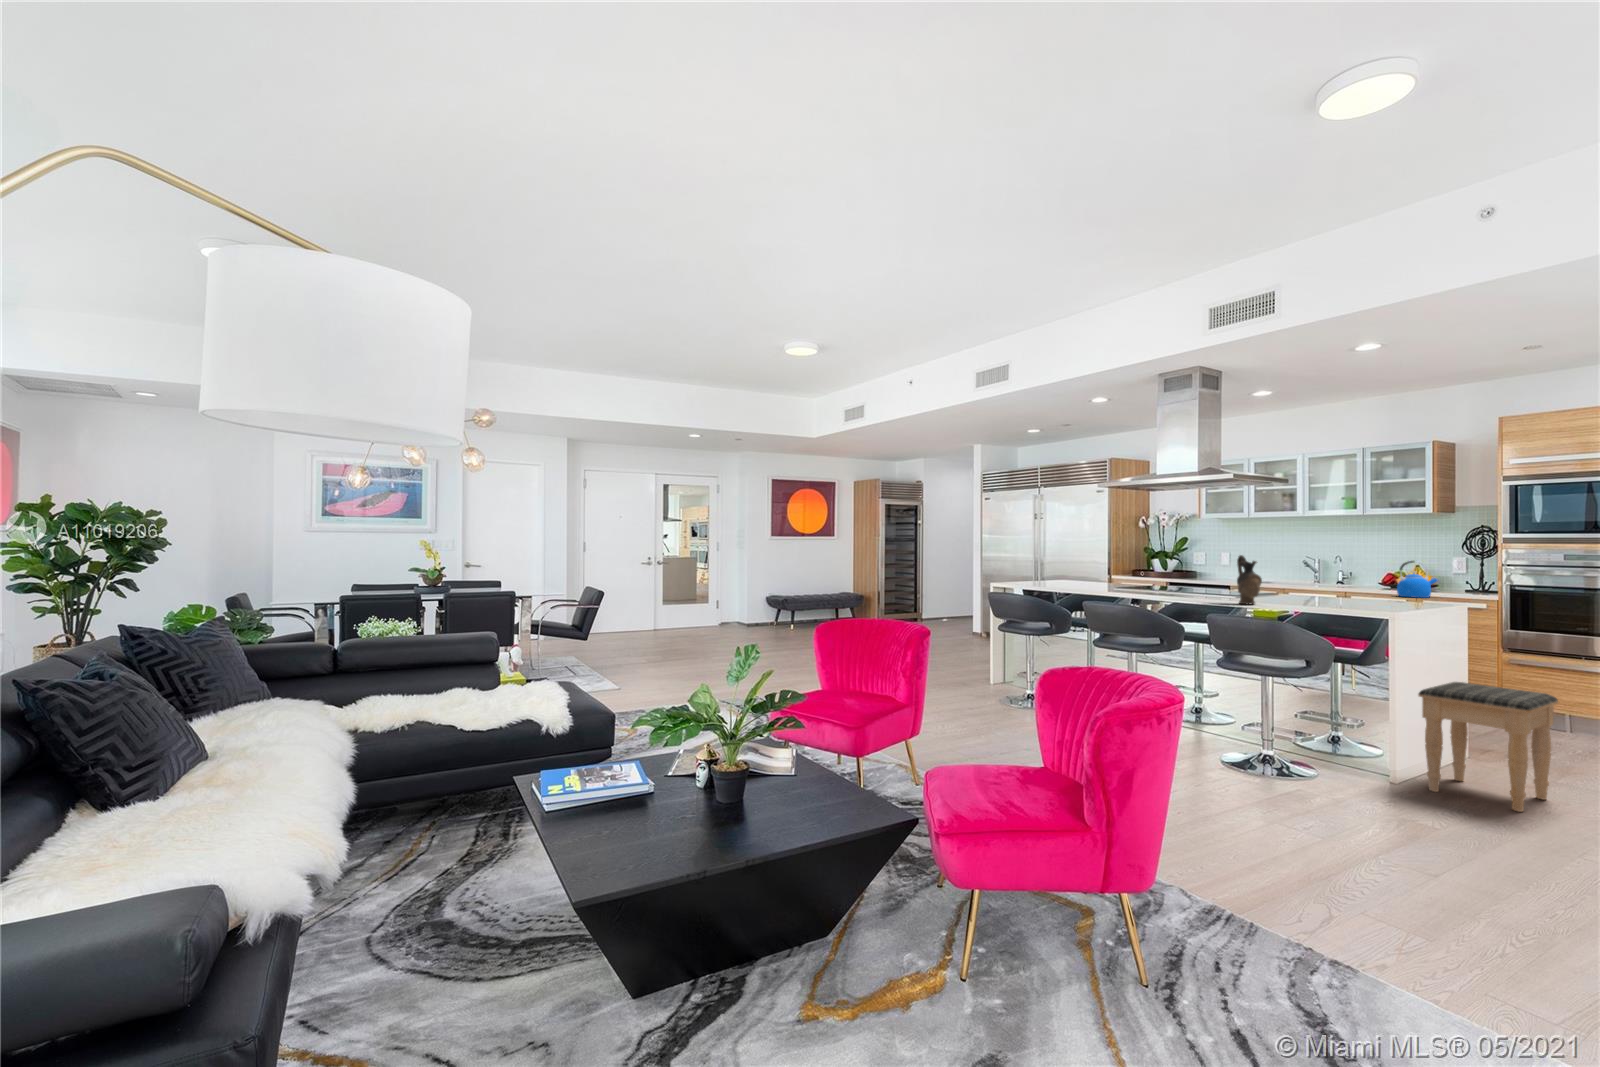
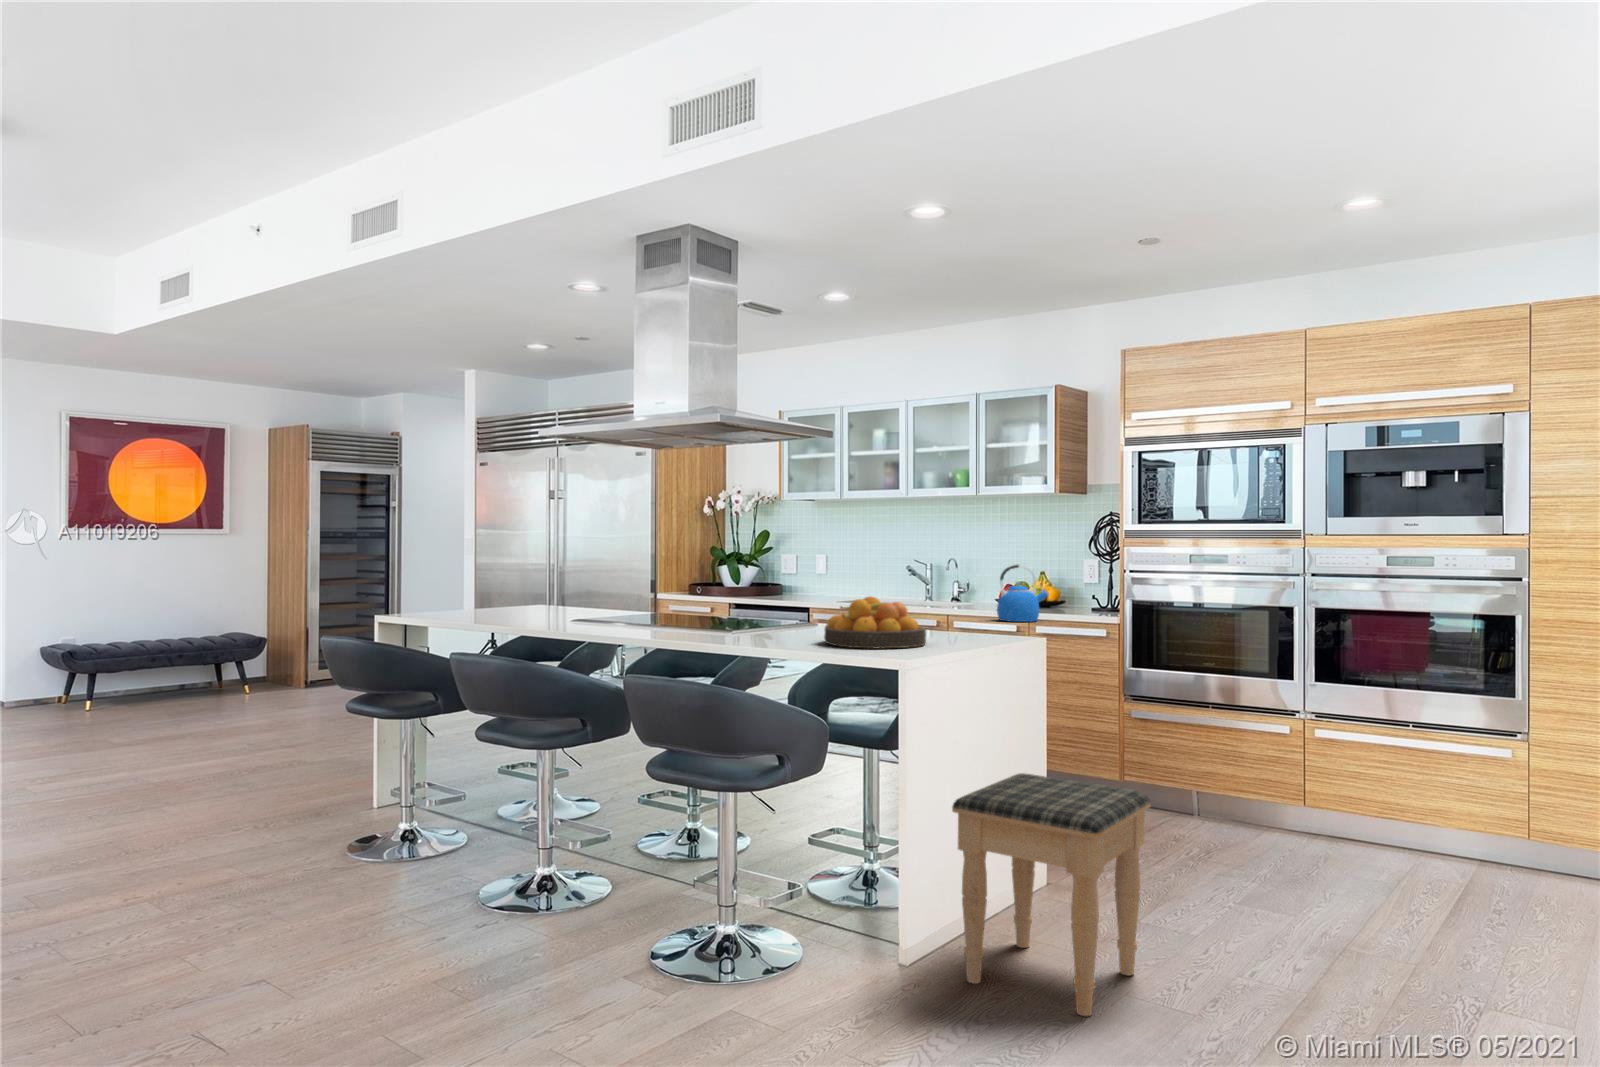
ceramic pitcher: present [1237,555,1262,604] -> none [727,555,765,644]
fruit bowl: none [1300,579,1372,609] -> present [824,596,926,649]

